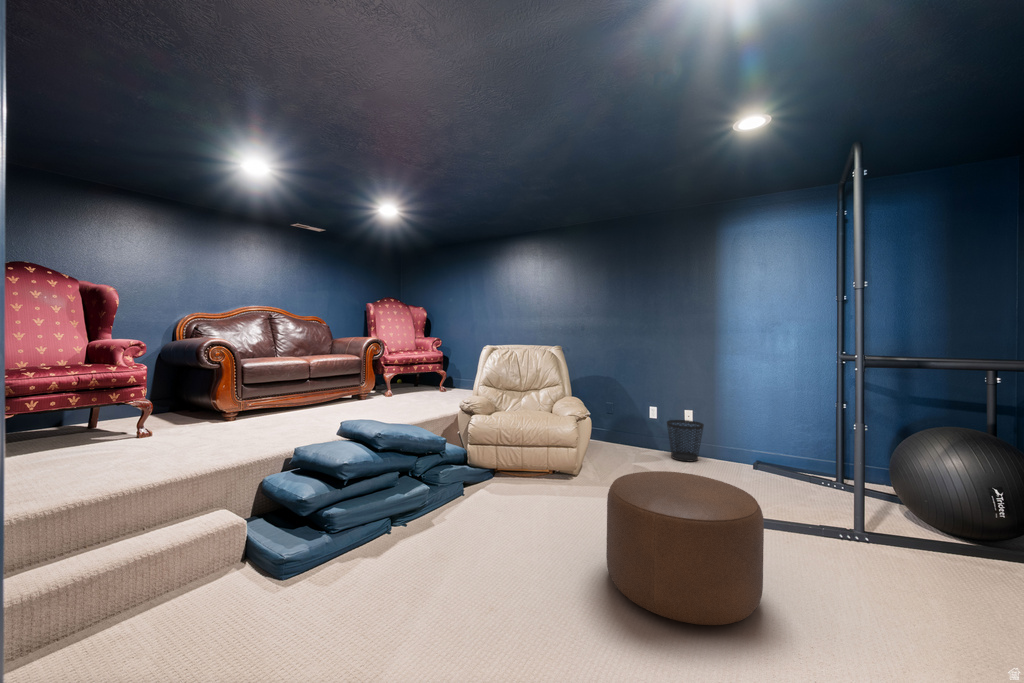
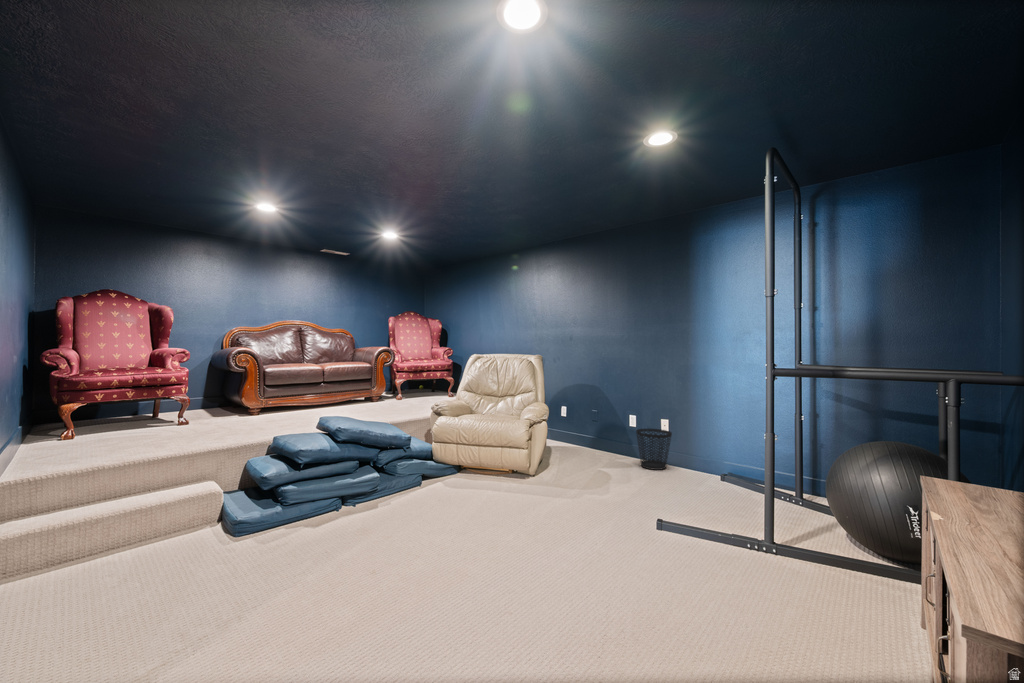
ottoman: present [606,471,764,625] -> none [482,466,610,594]

